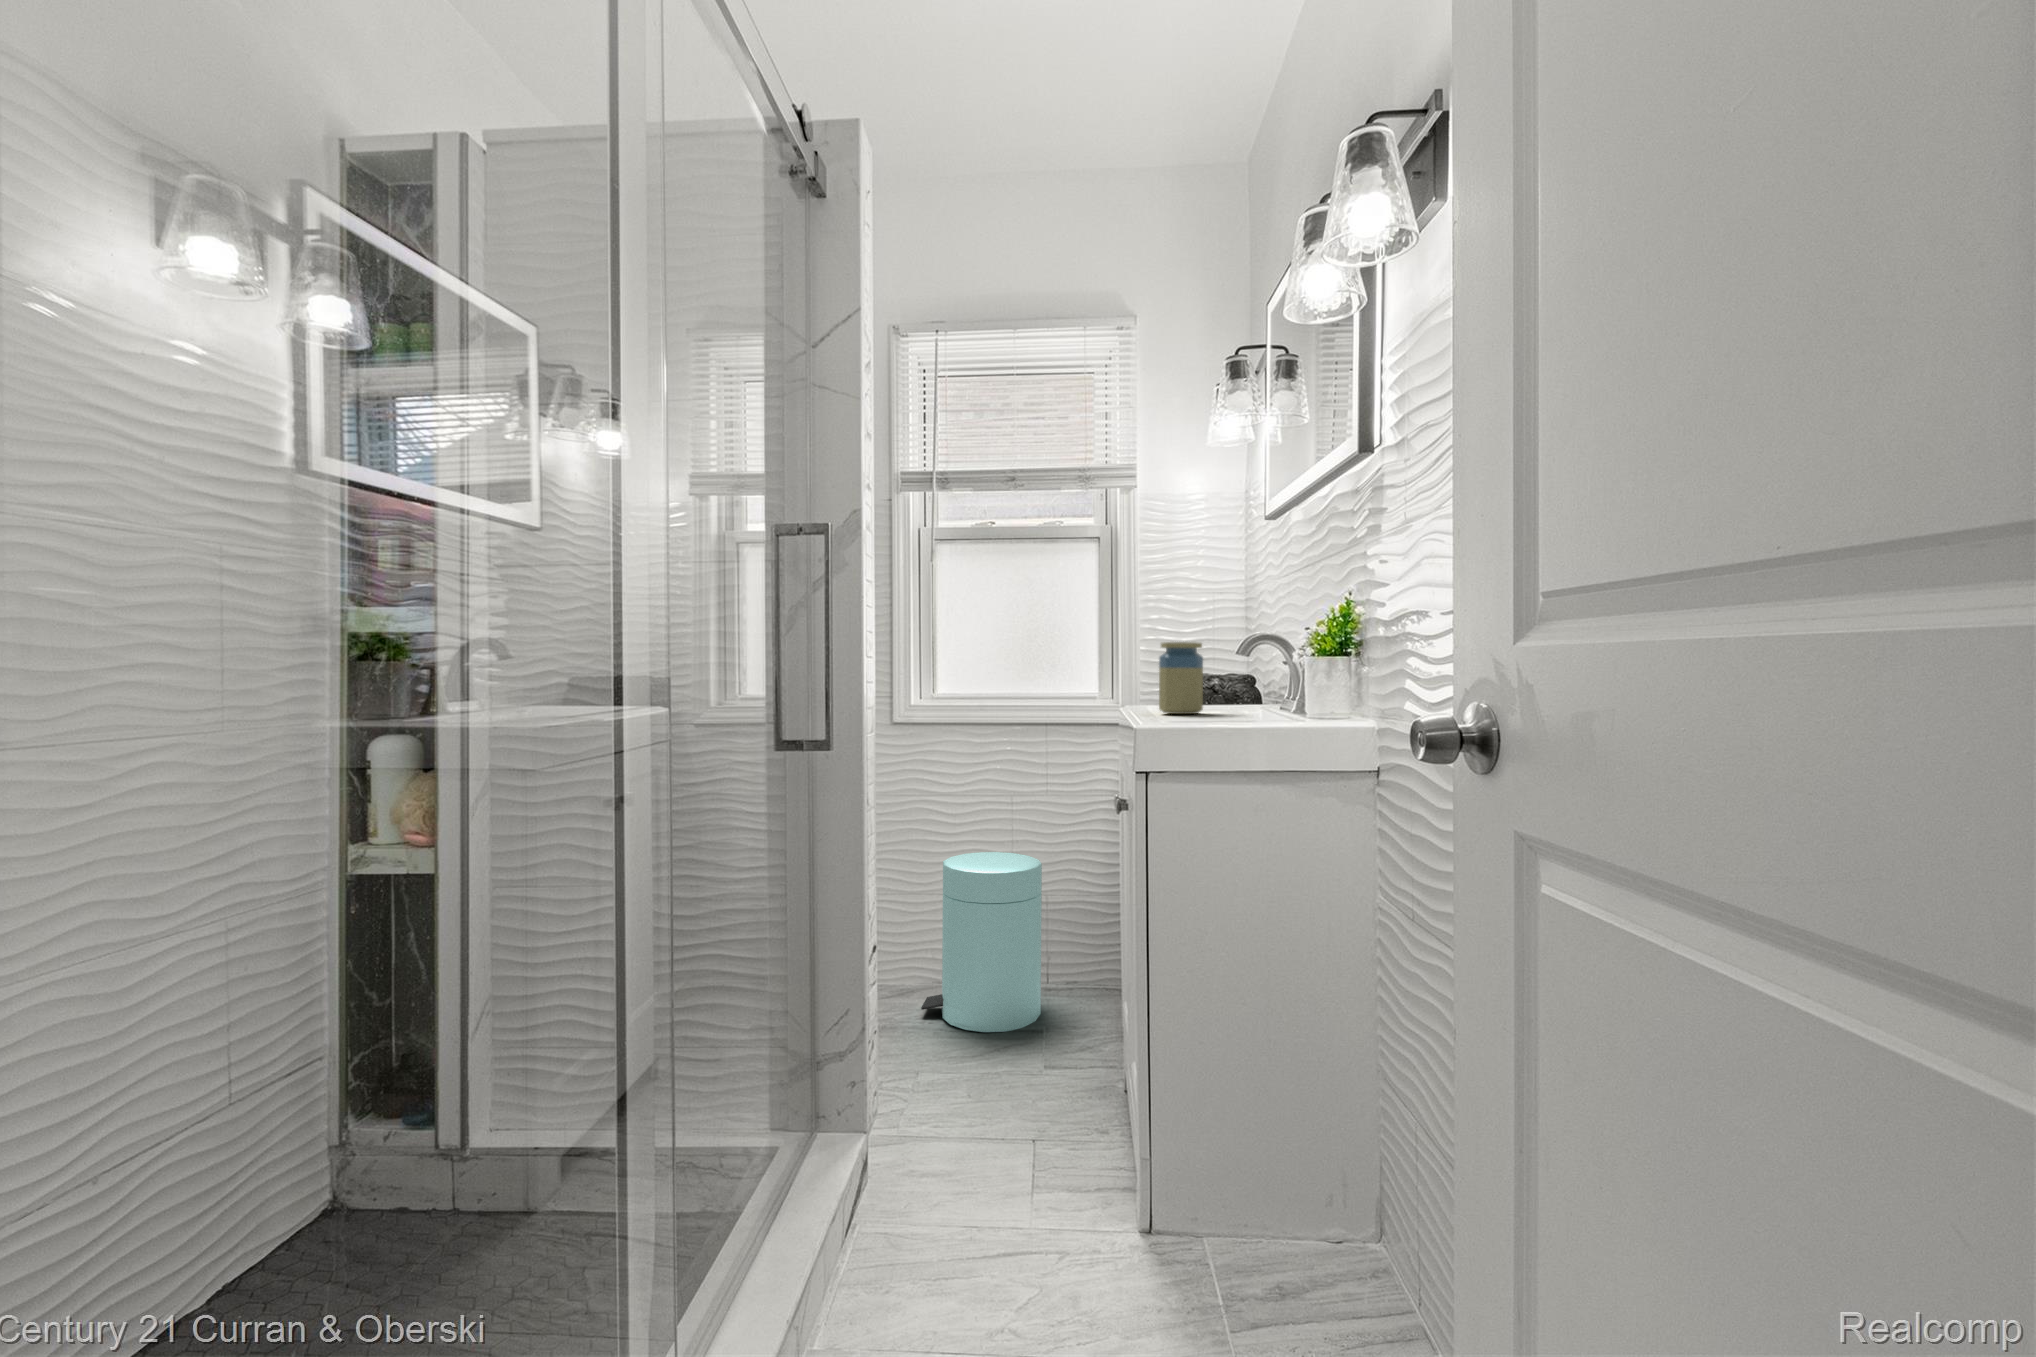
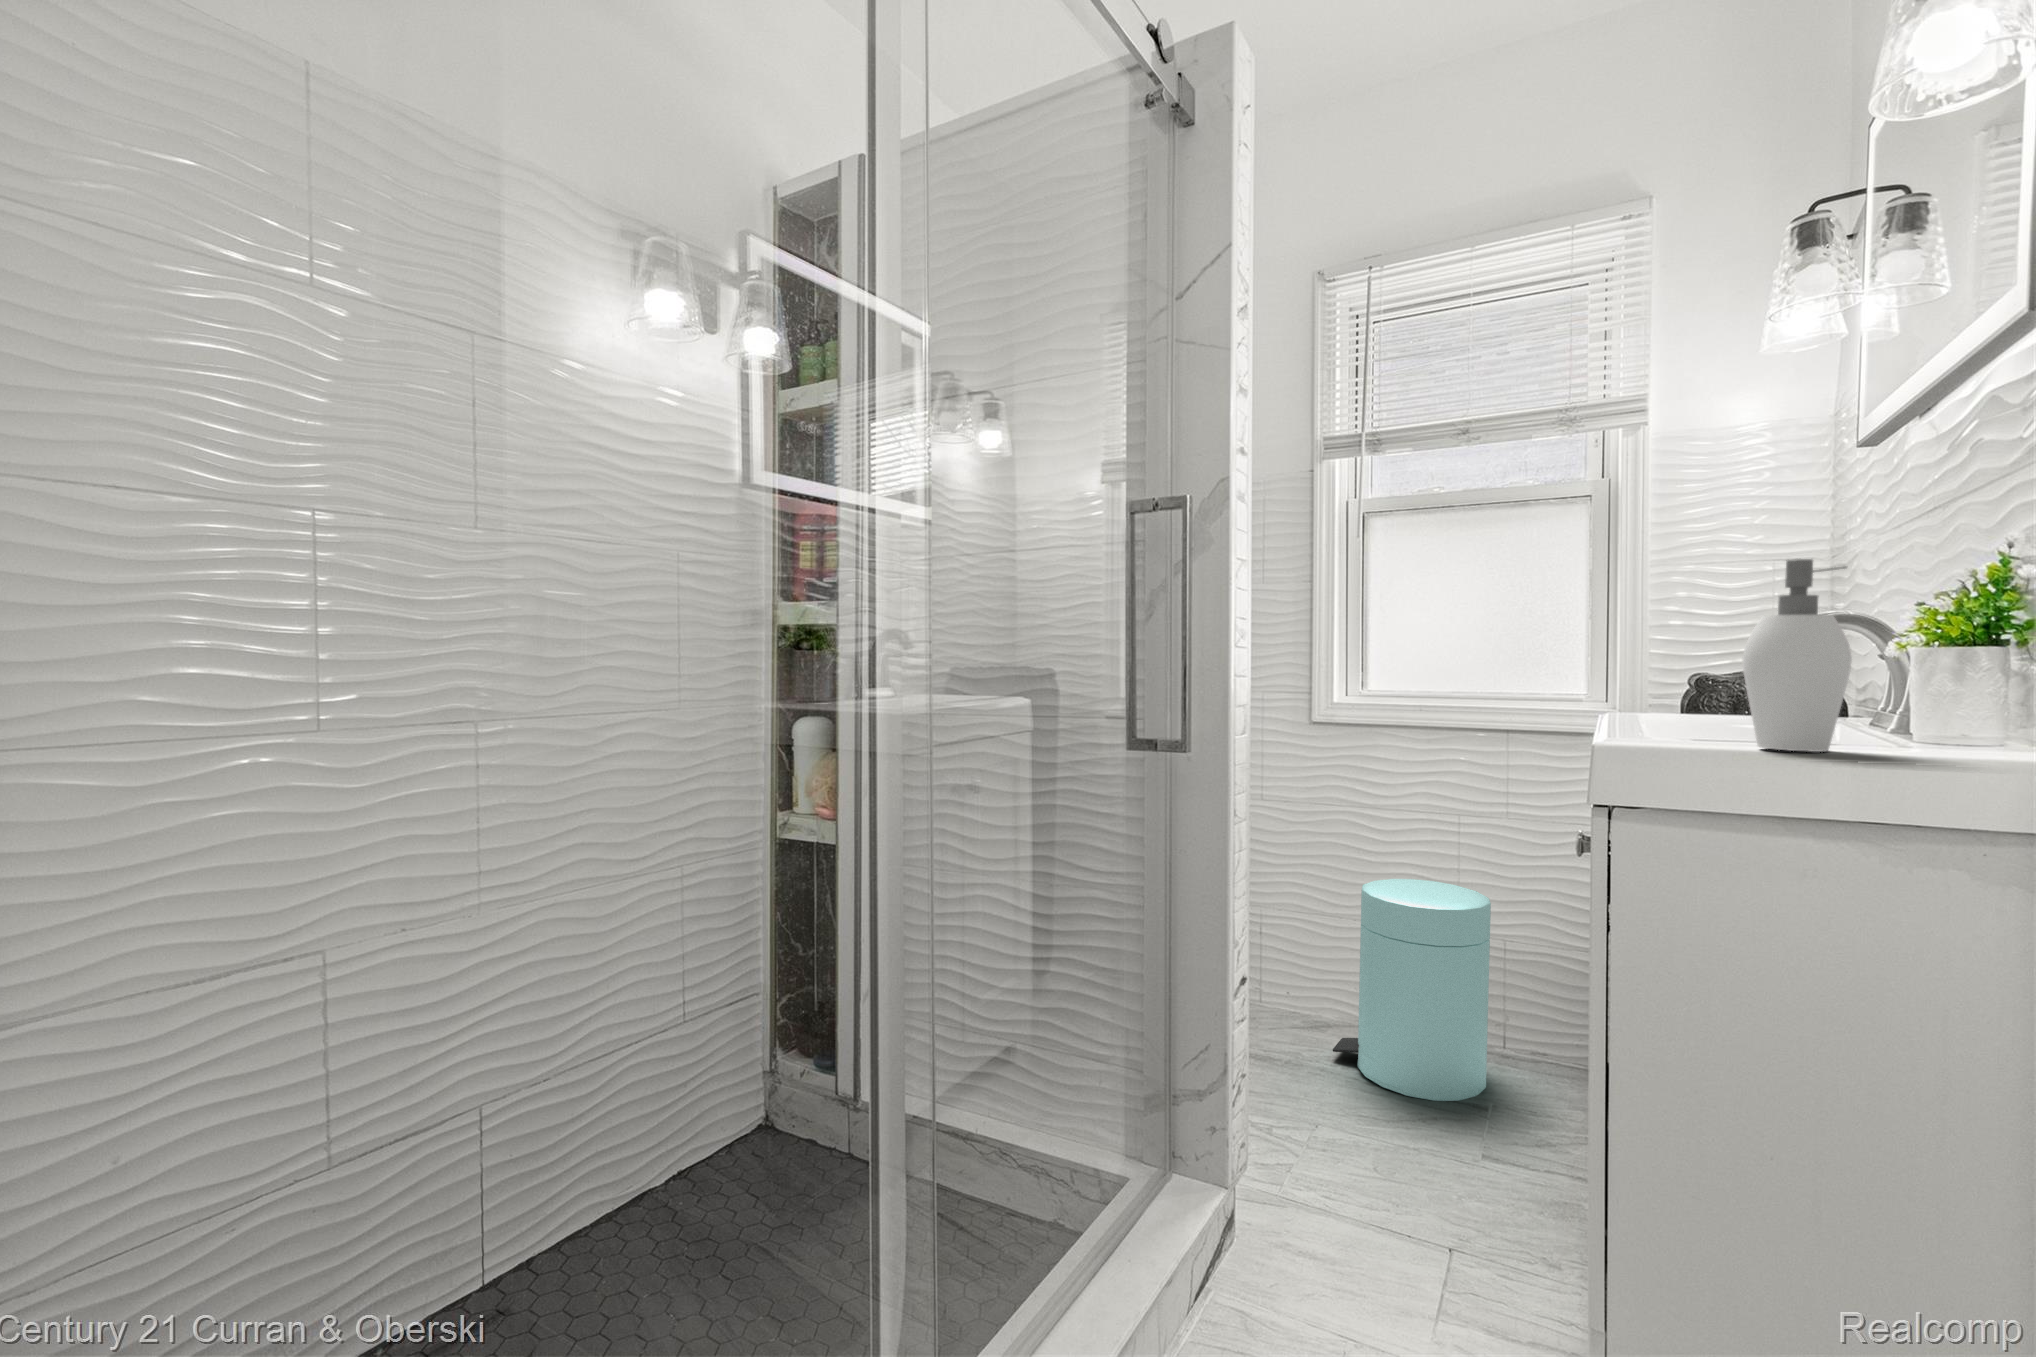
soap dispenser: none [1225,598,1282,724] -> present [1743,559,1852,752]
jar: present [1159,642,1203,714] -> none [1645,628,1722,729]

